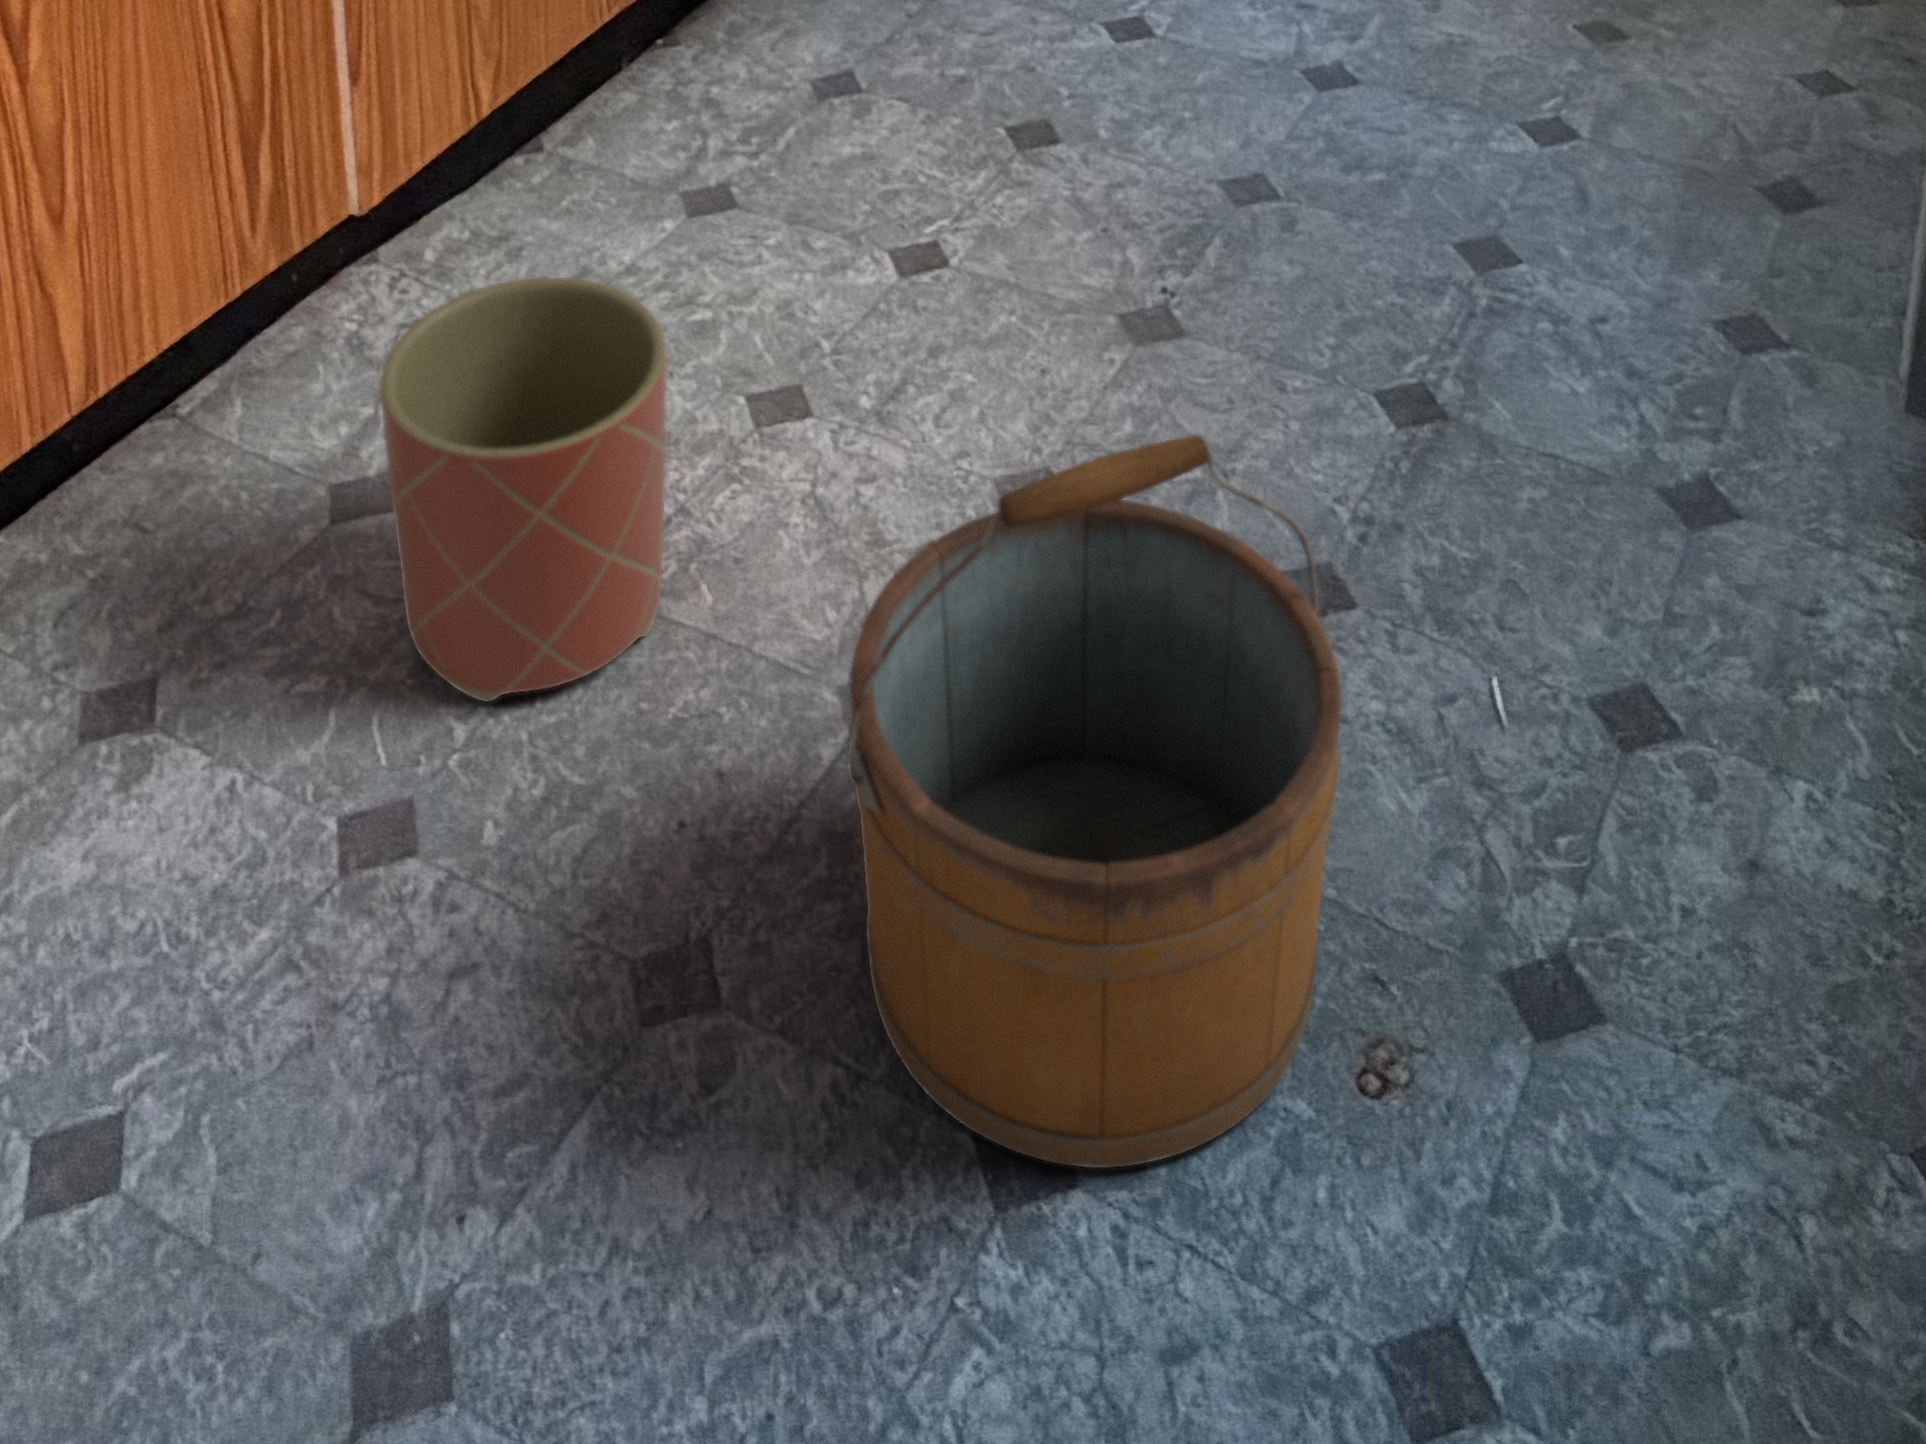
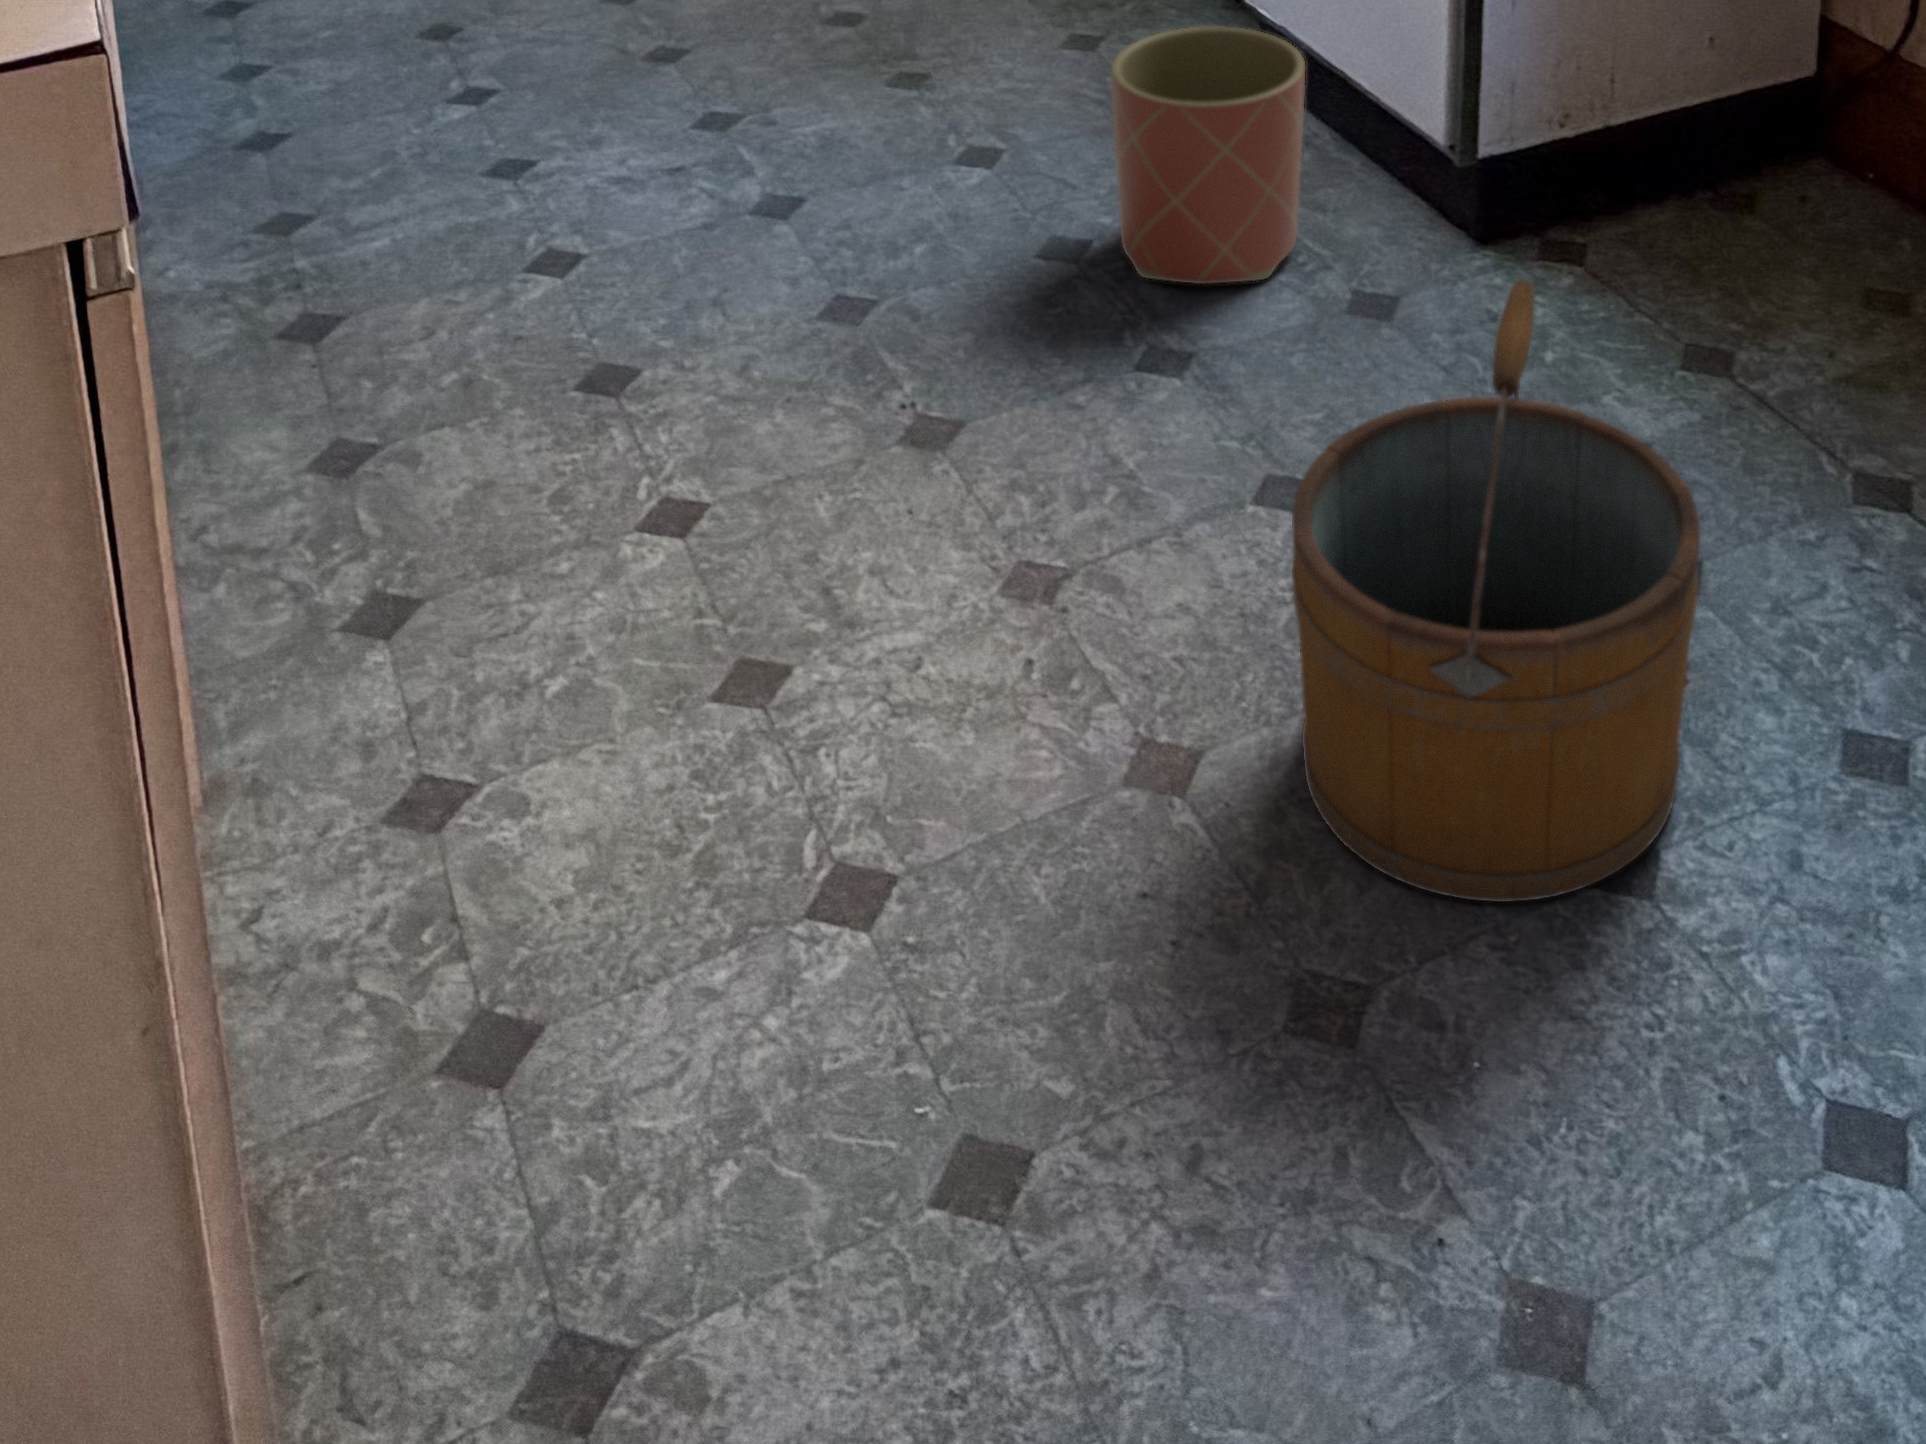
planter: present [380,277,666,702] -> present [1111,26,1305,284]

